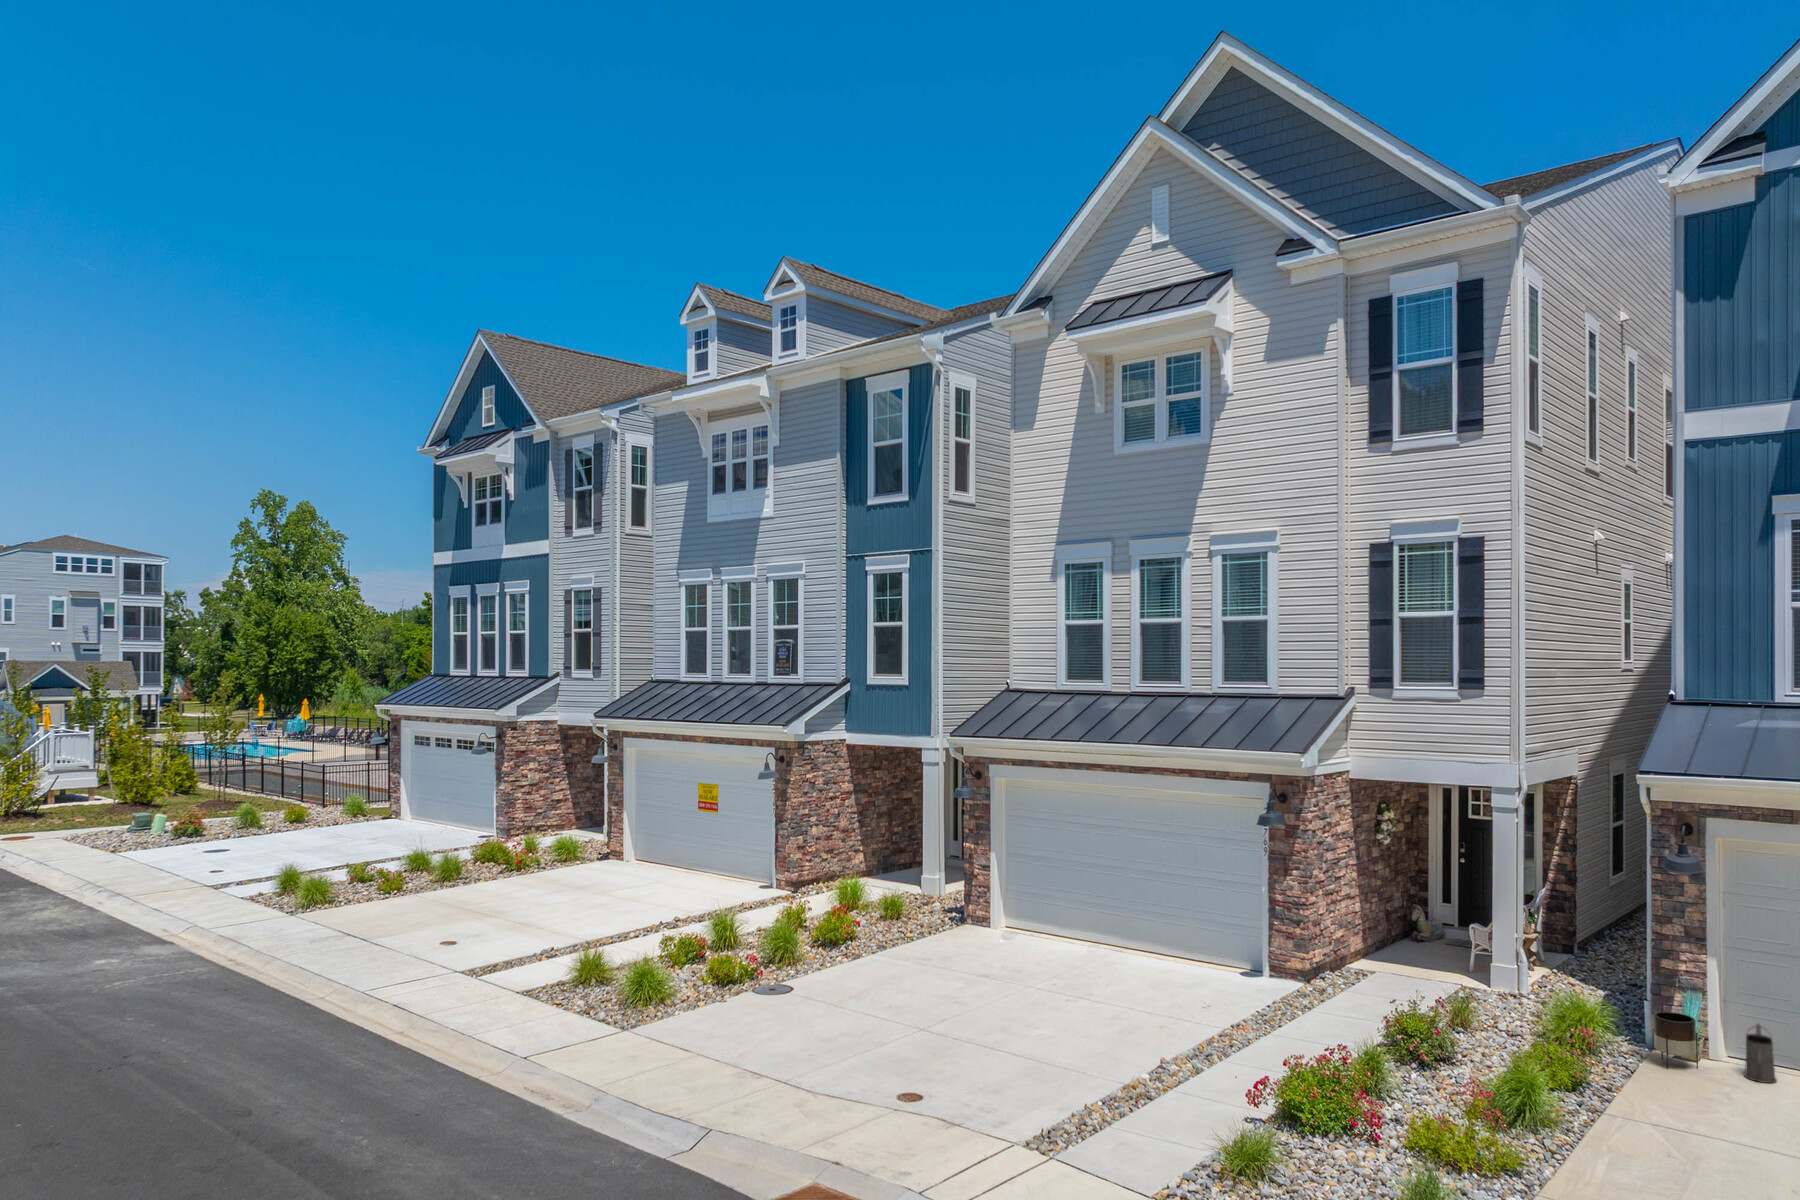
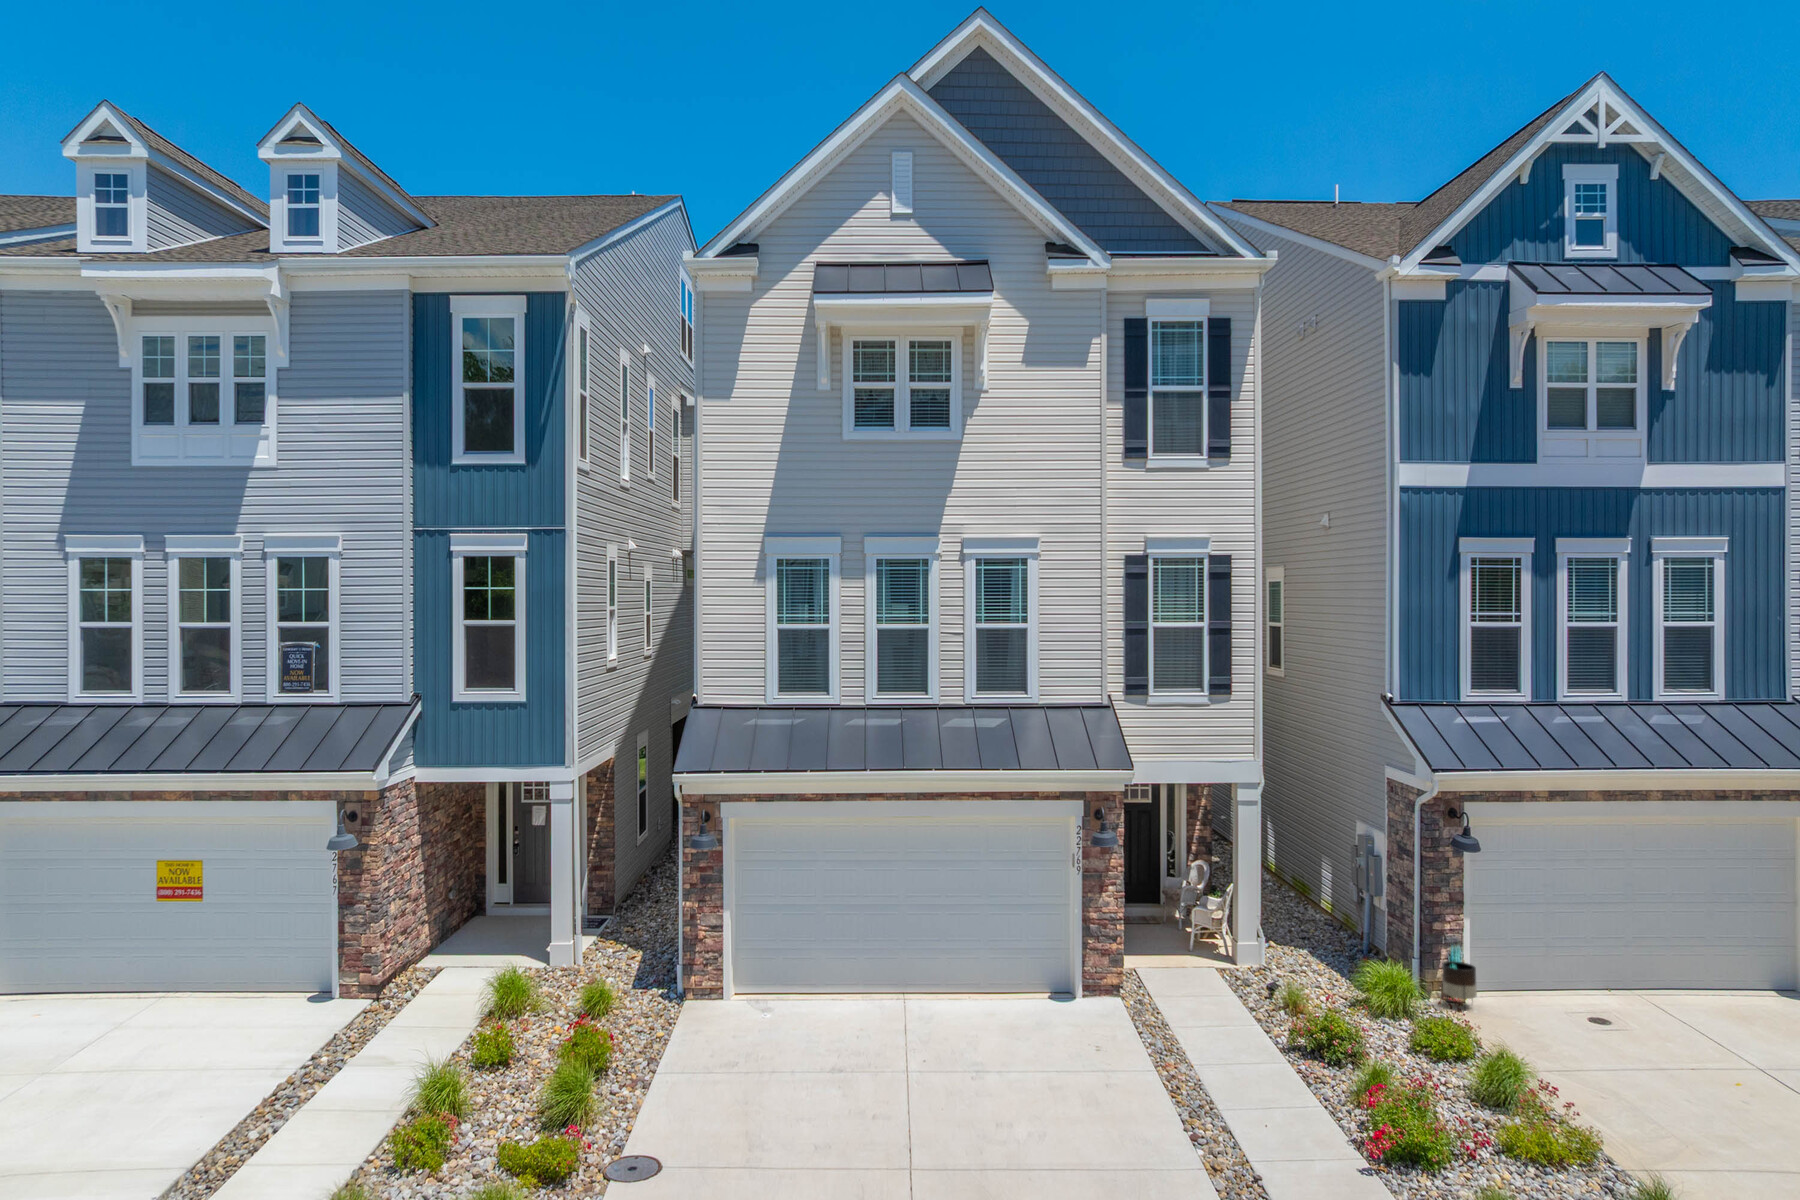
watering can: present [1744,1024,1777,1083] -> none [1486,957,1524,1006]

